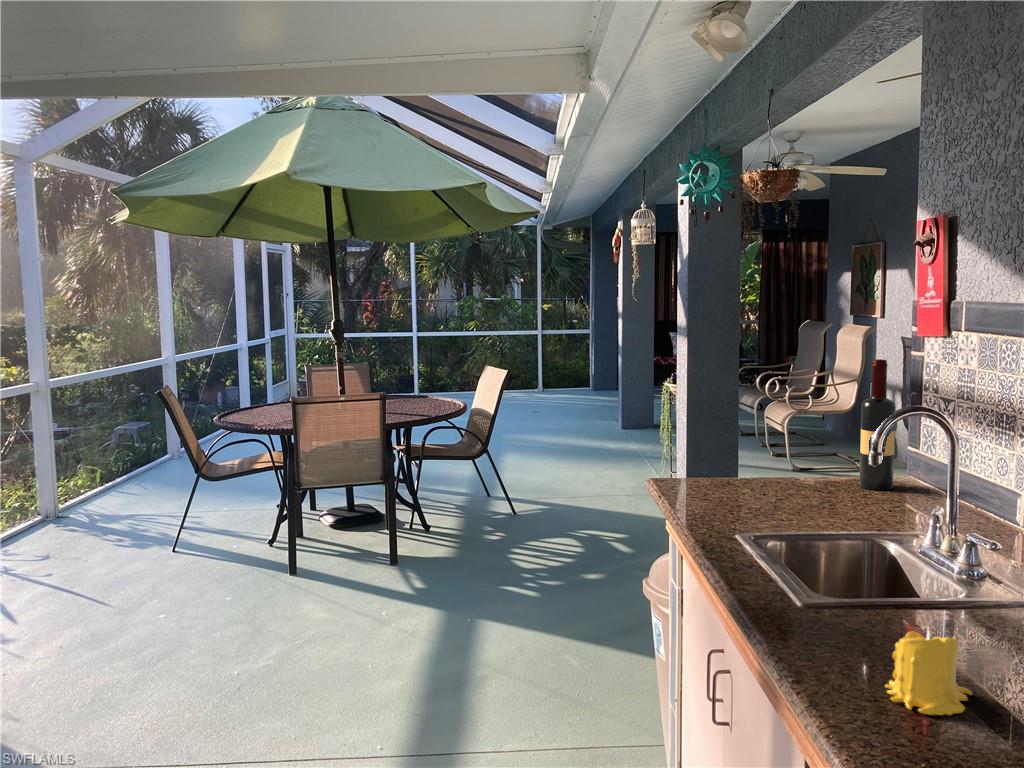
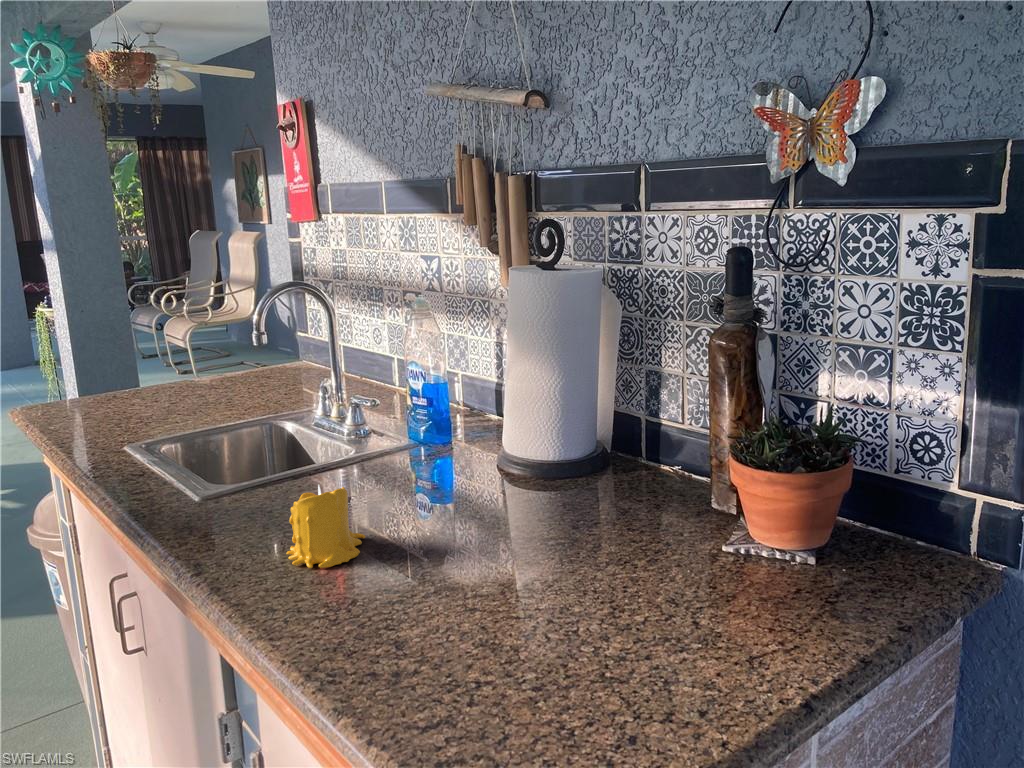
wine bottle: present [859,359,896,490] -> none [247,246,287,378]

